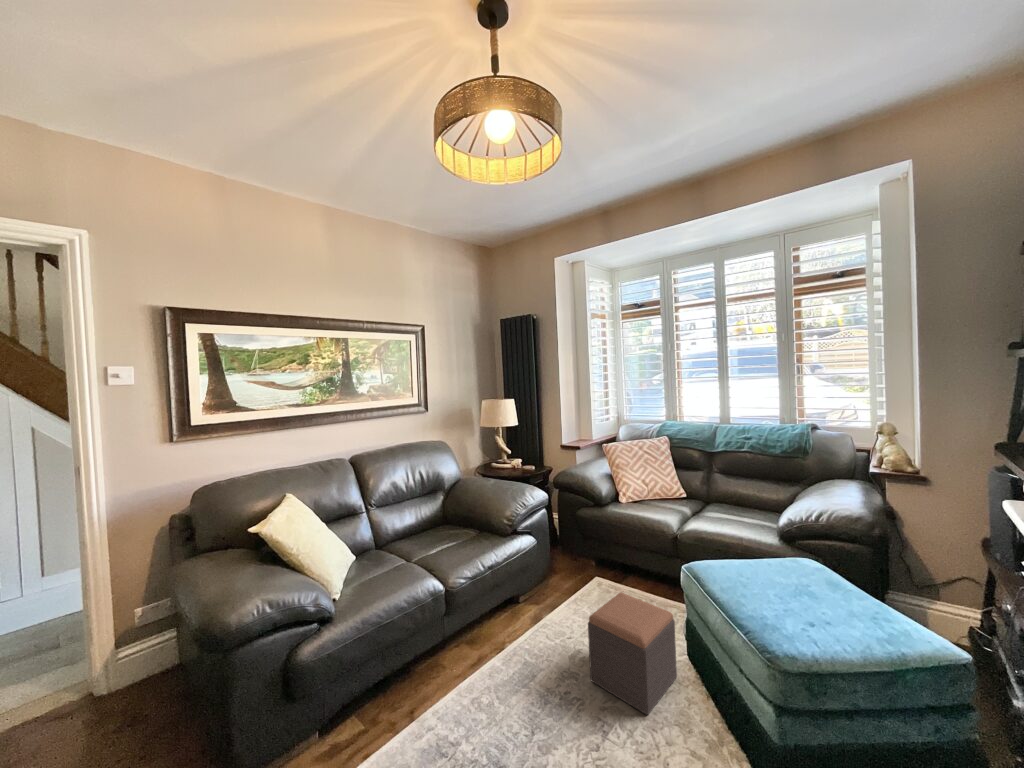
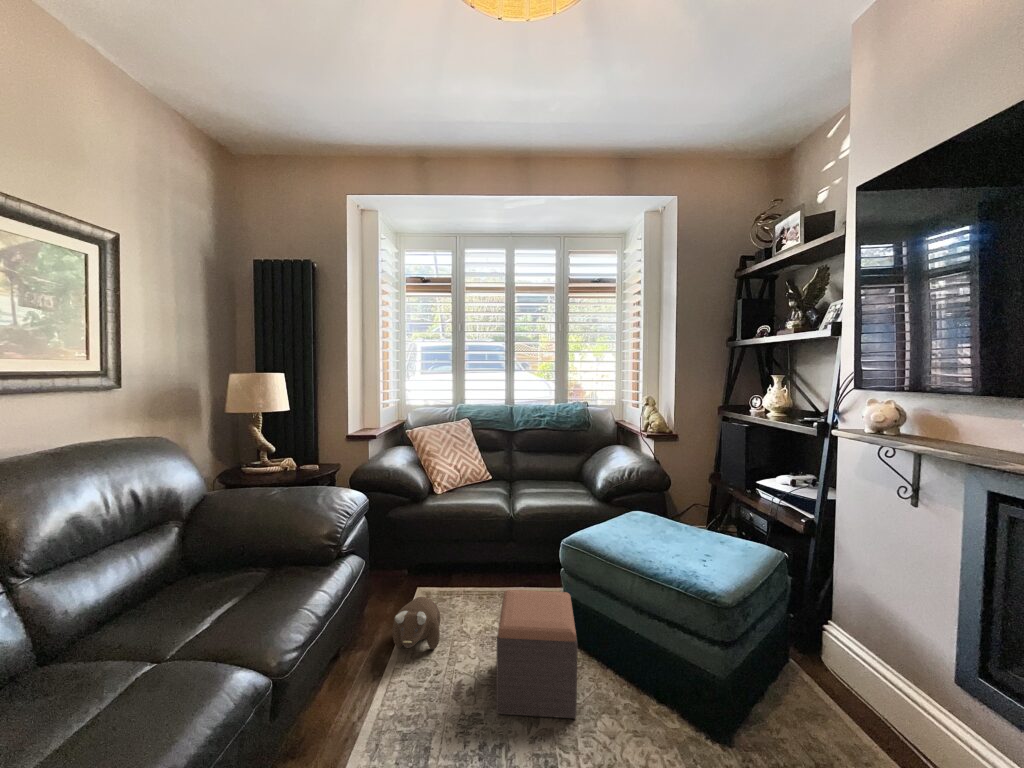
plush toy: none [546,579,591,621] -> present [393,597,440,649]

